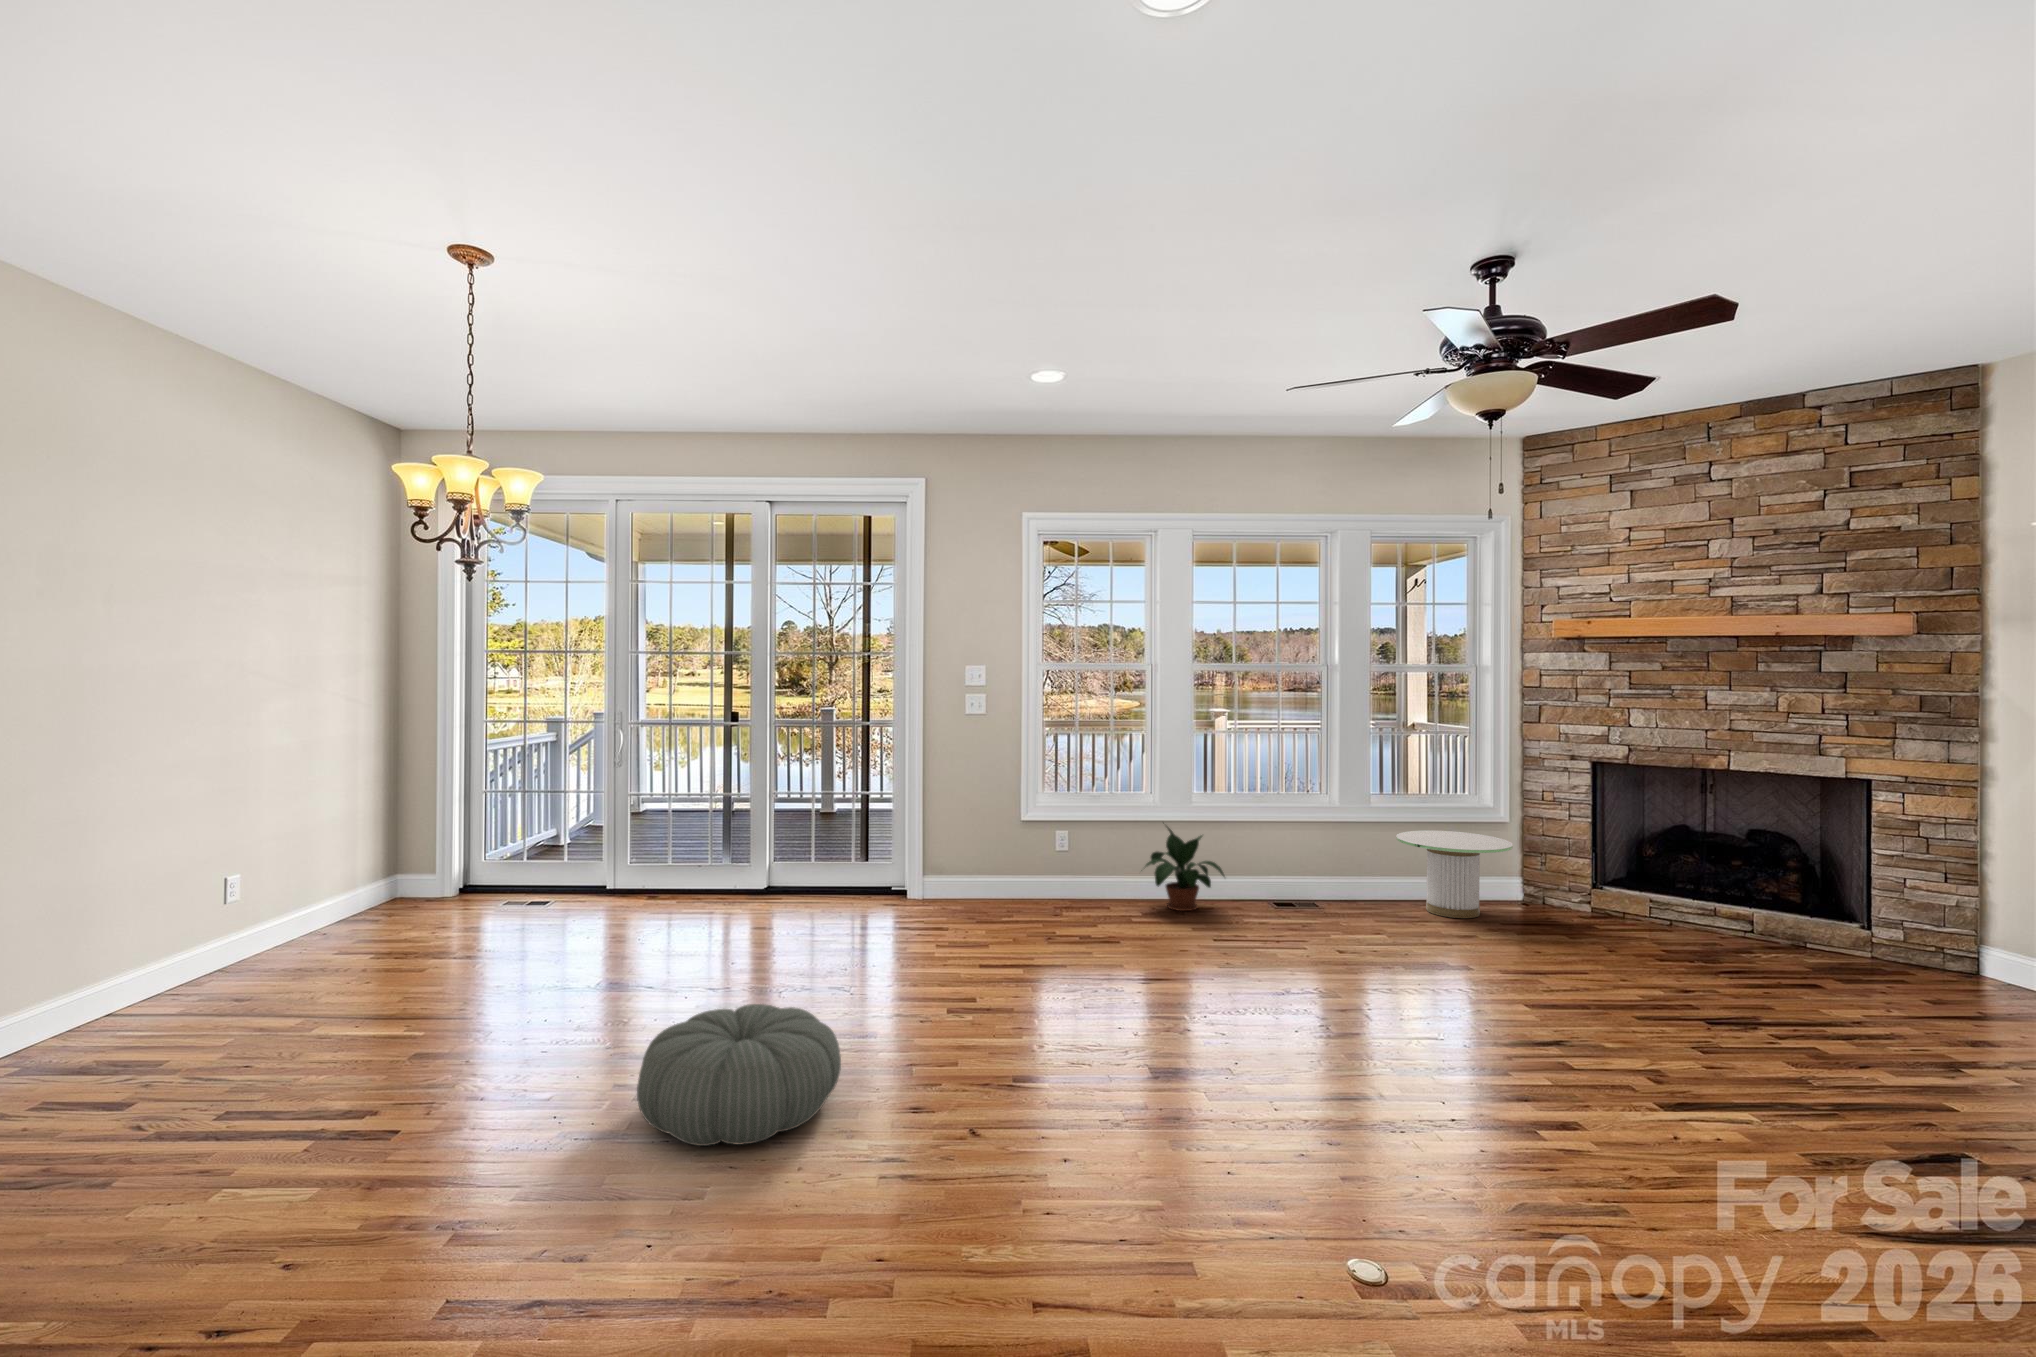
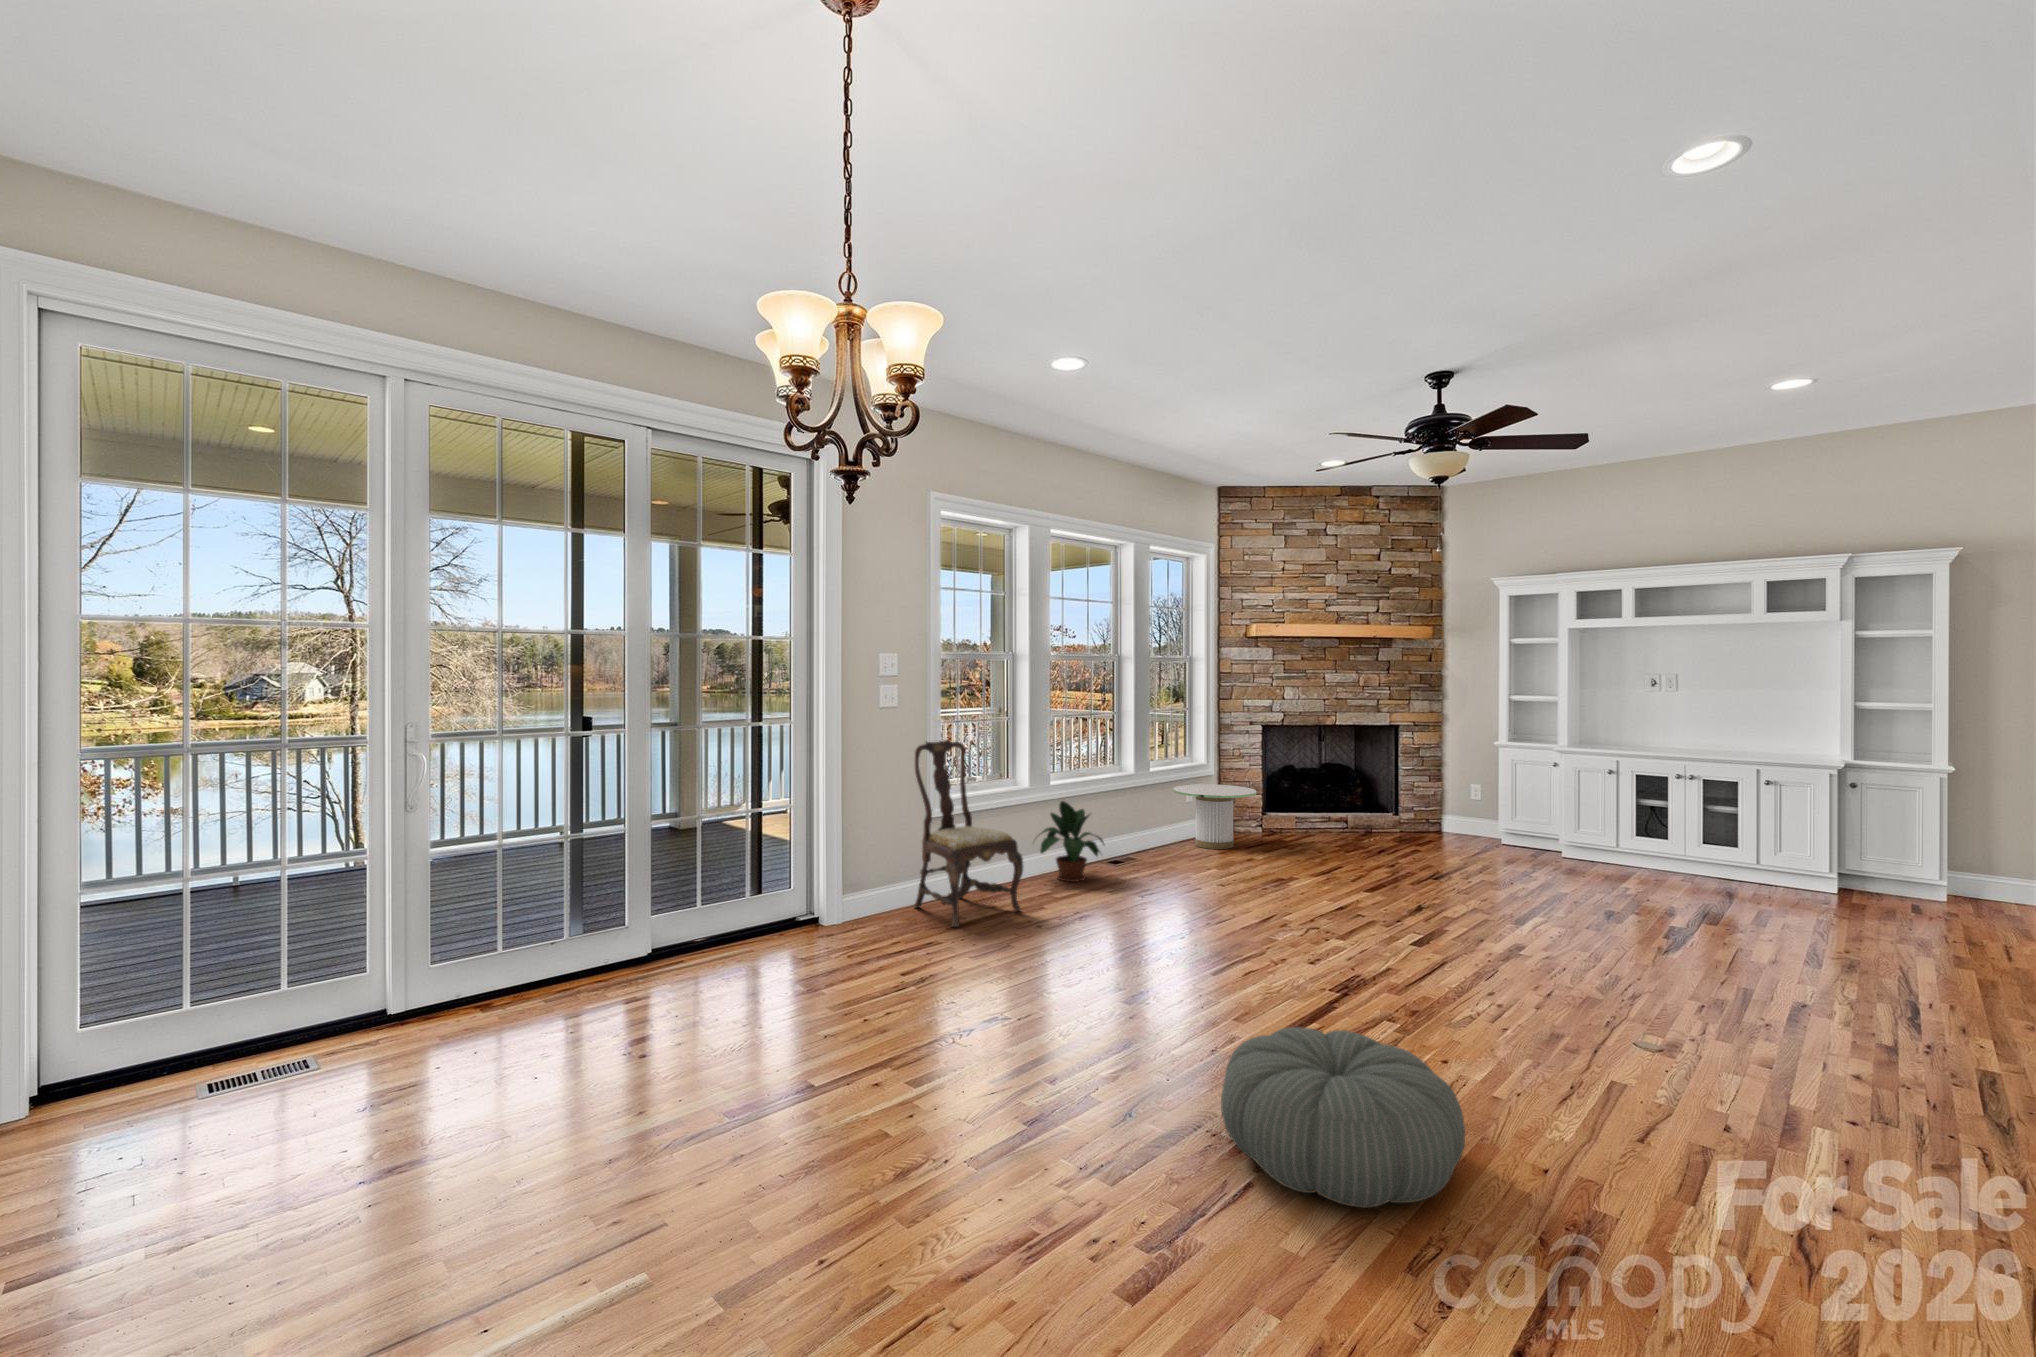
dining chair: none [971,748,1059,919] -> present [914,739,1023,927]

